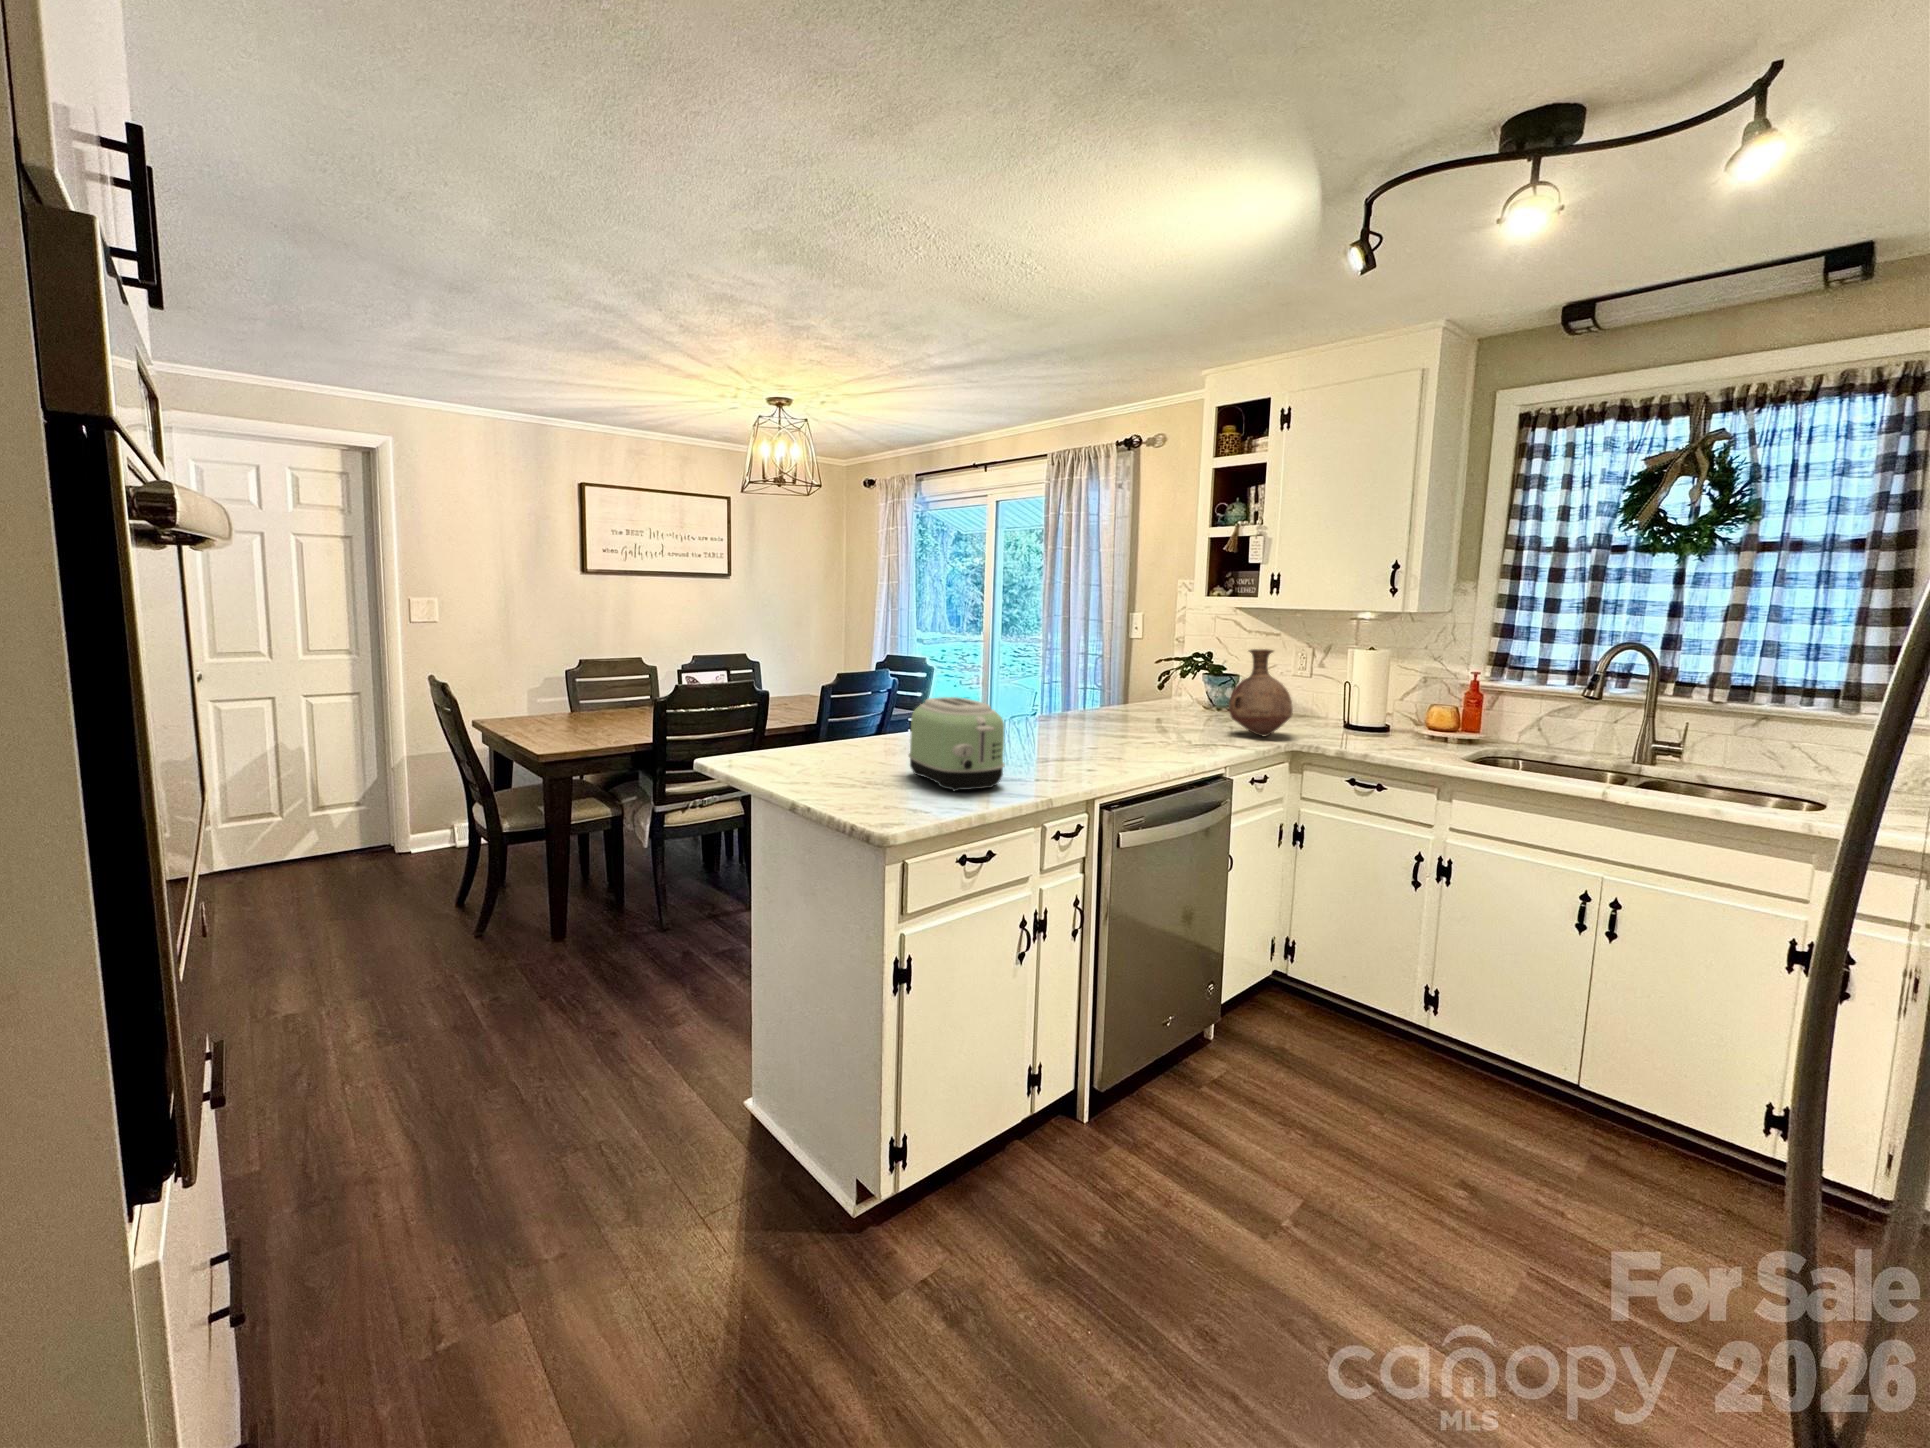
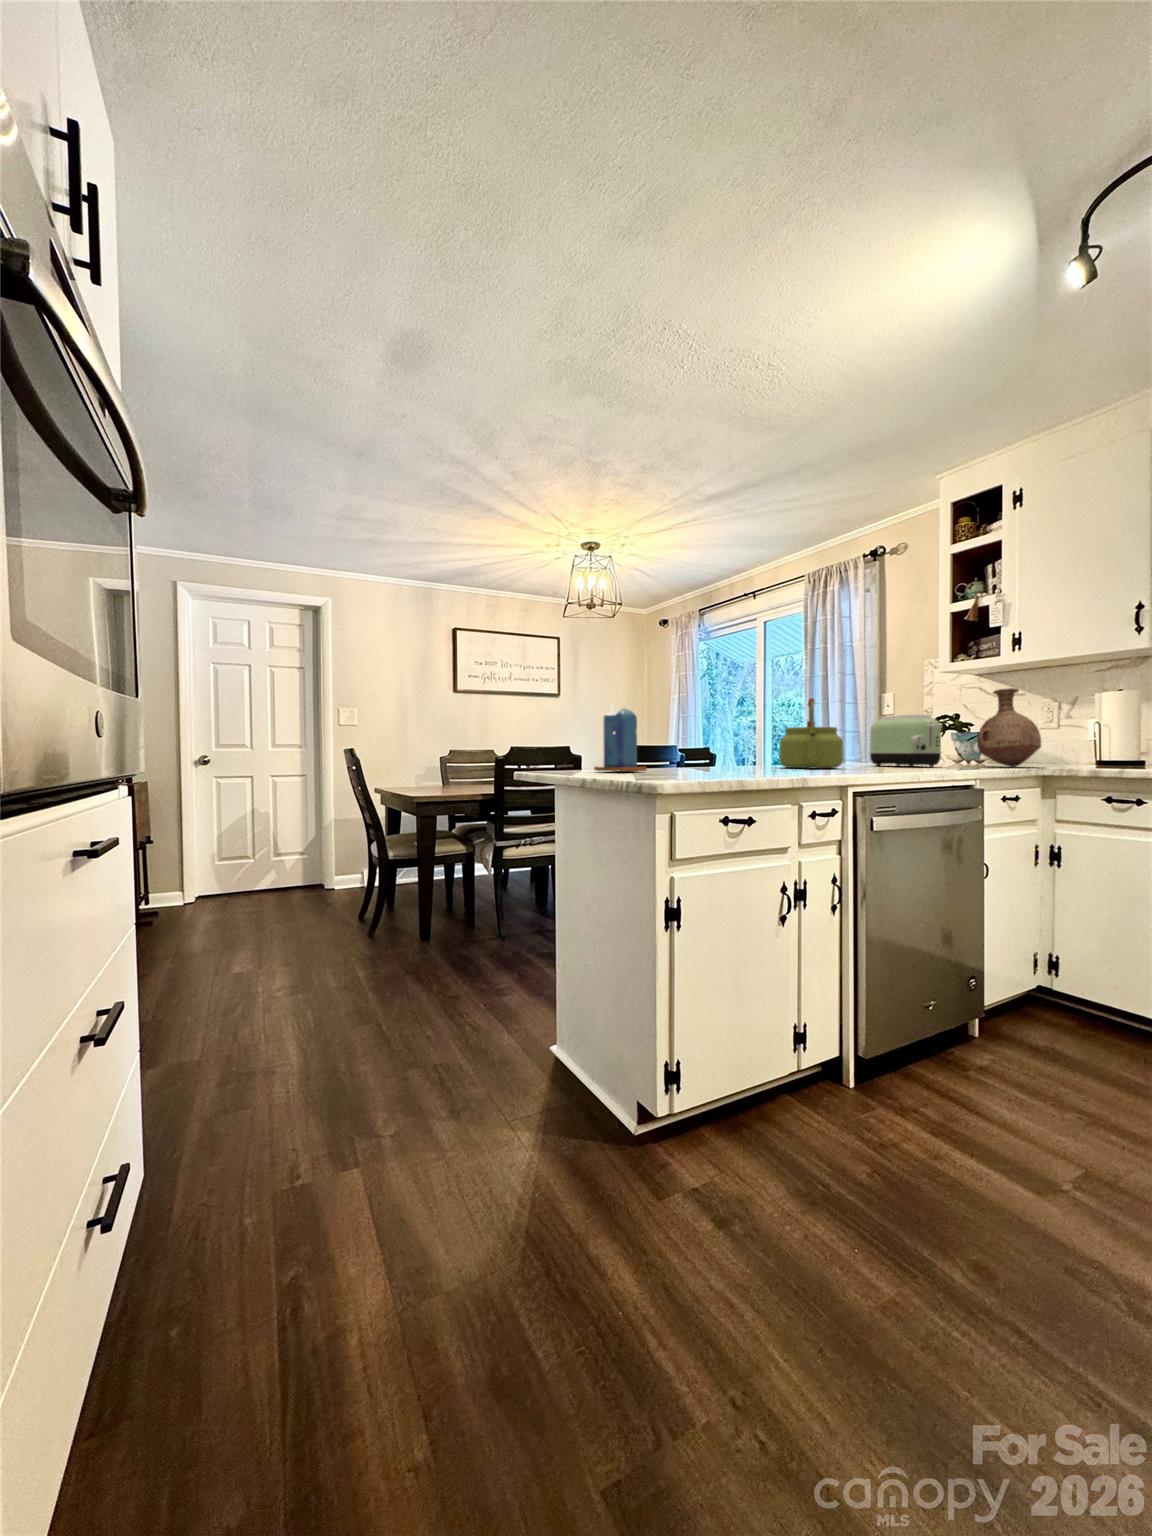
kettle: none [1018,666,1089,753] -> present [779,698,843,768]
toaster: present [909,697,1005,791] -> present [870,714,941,767]
candle: none [805,699,869,787] -> present [594,705,647,772]

